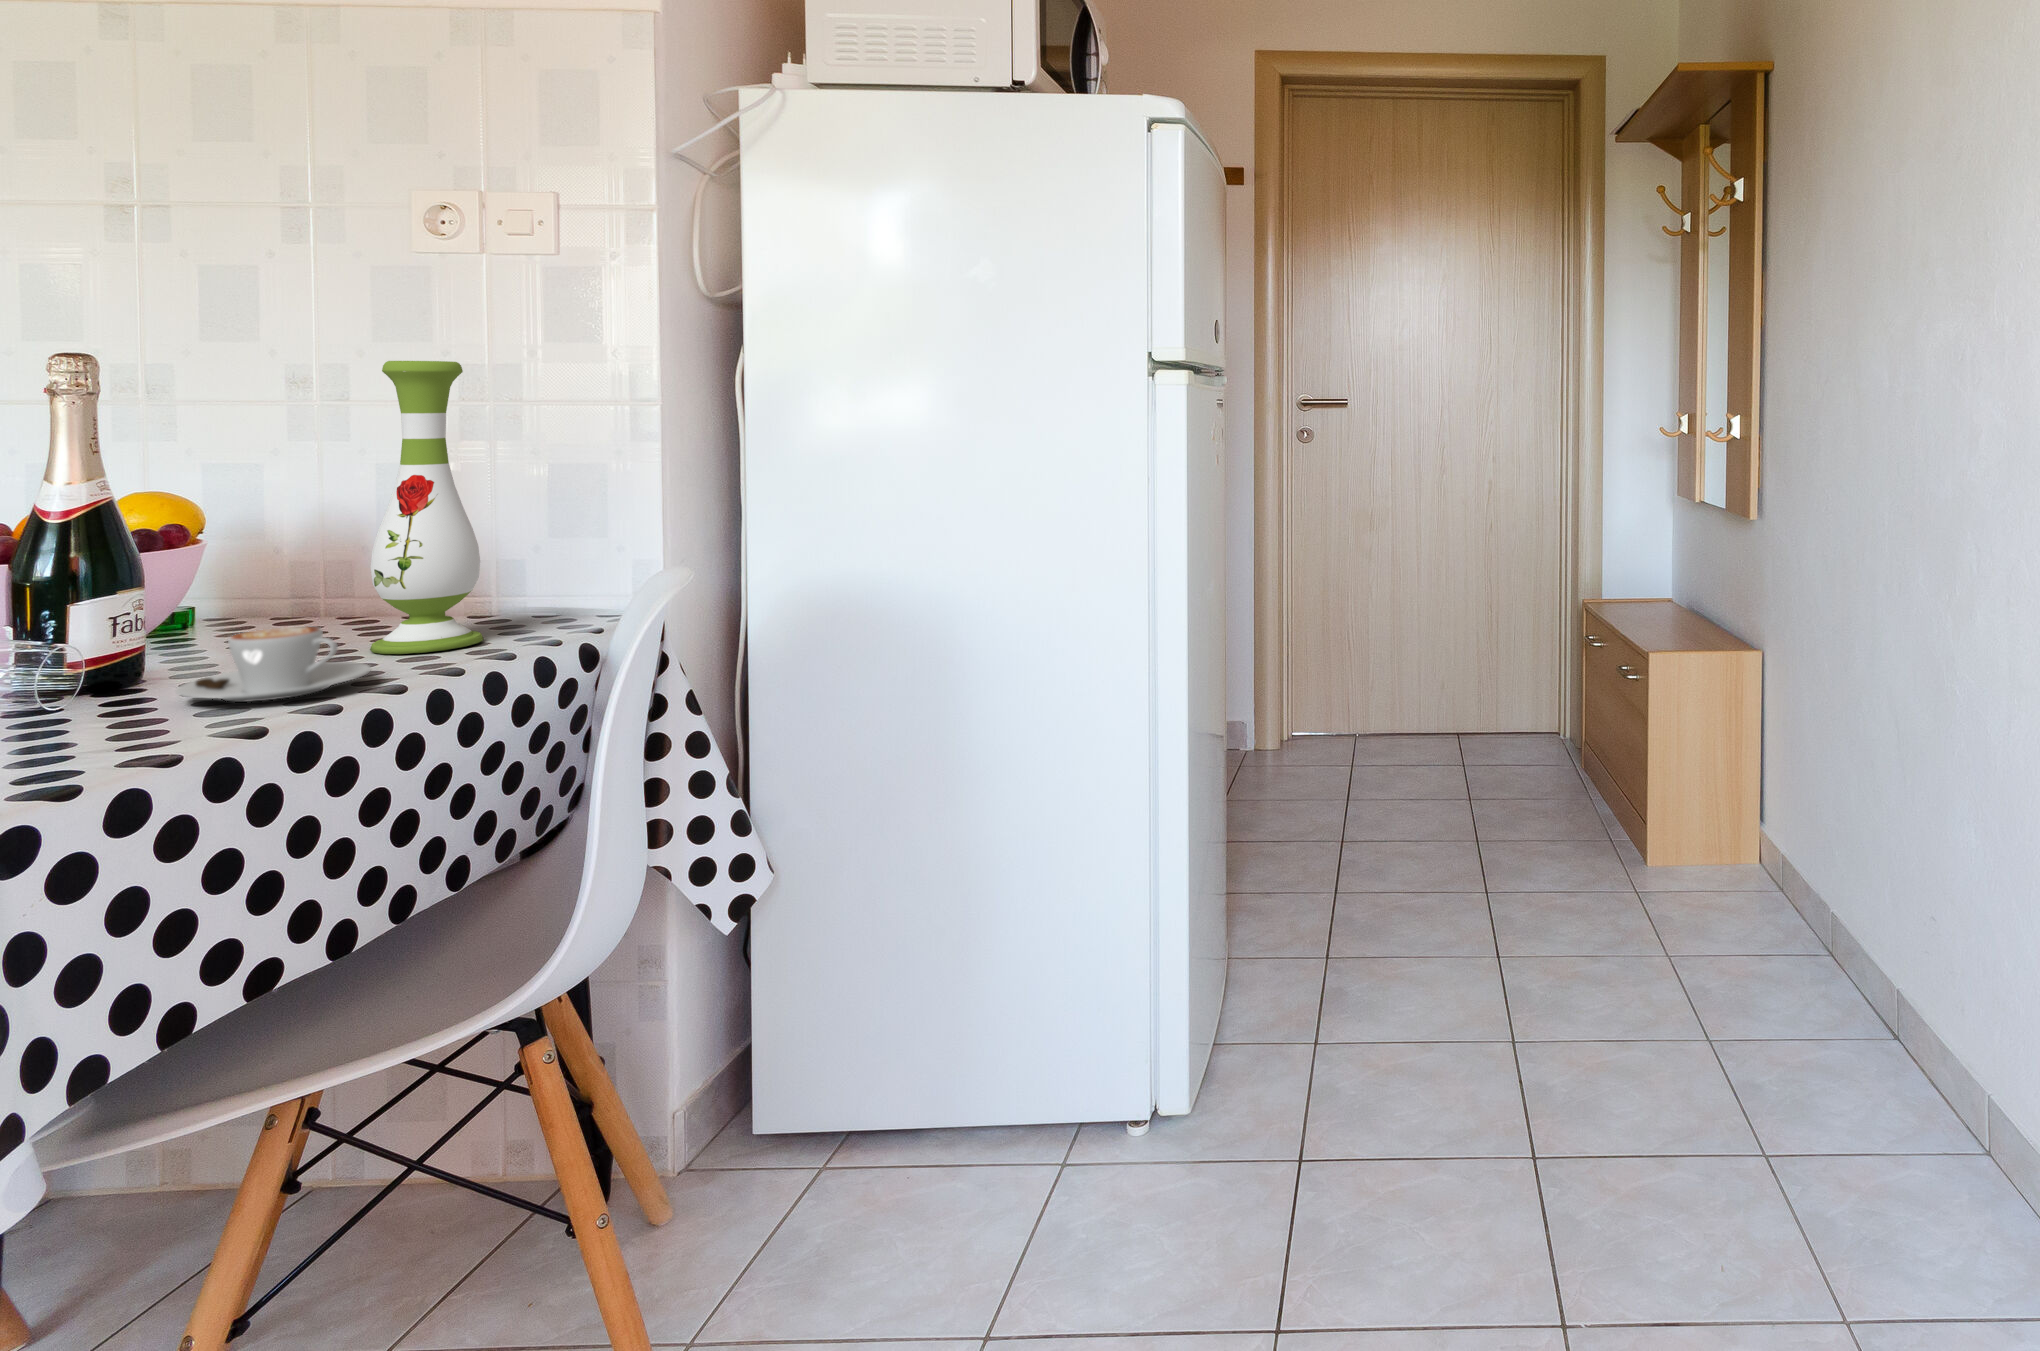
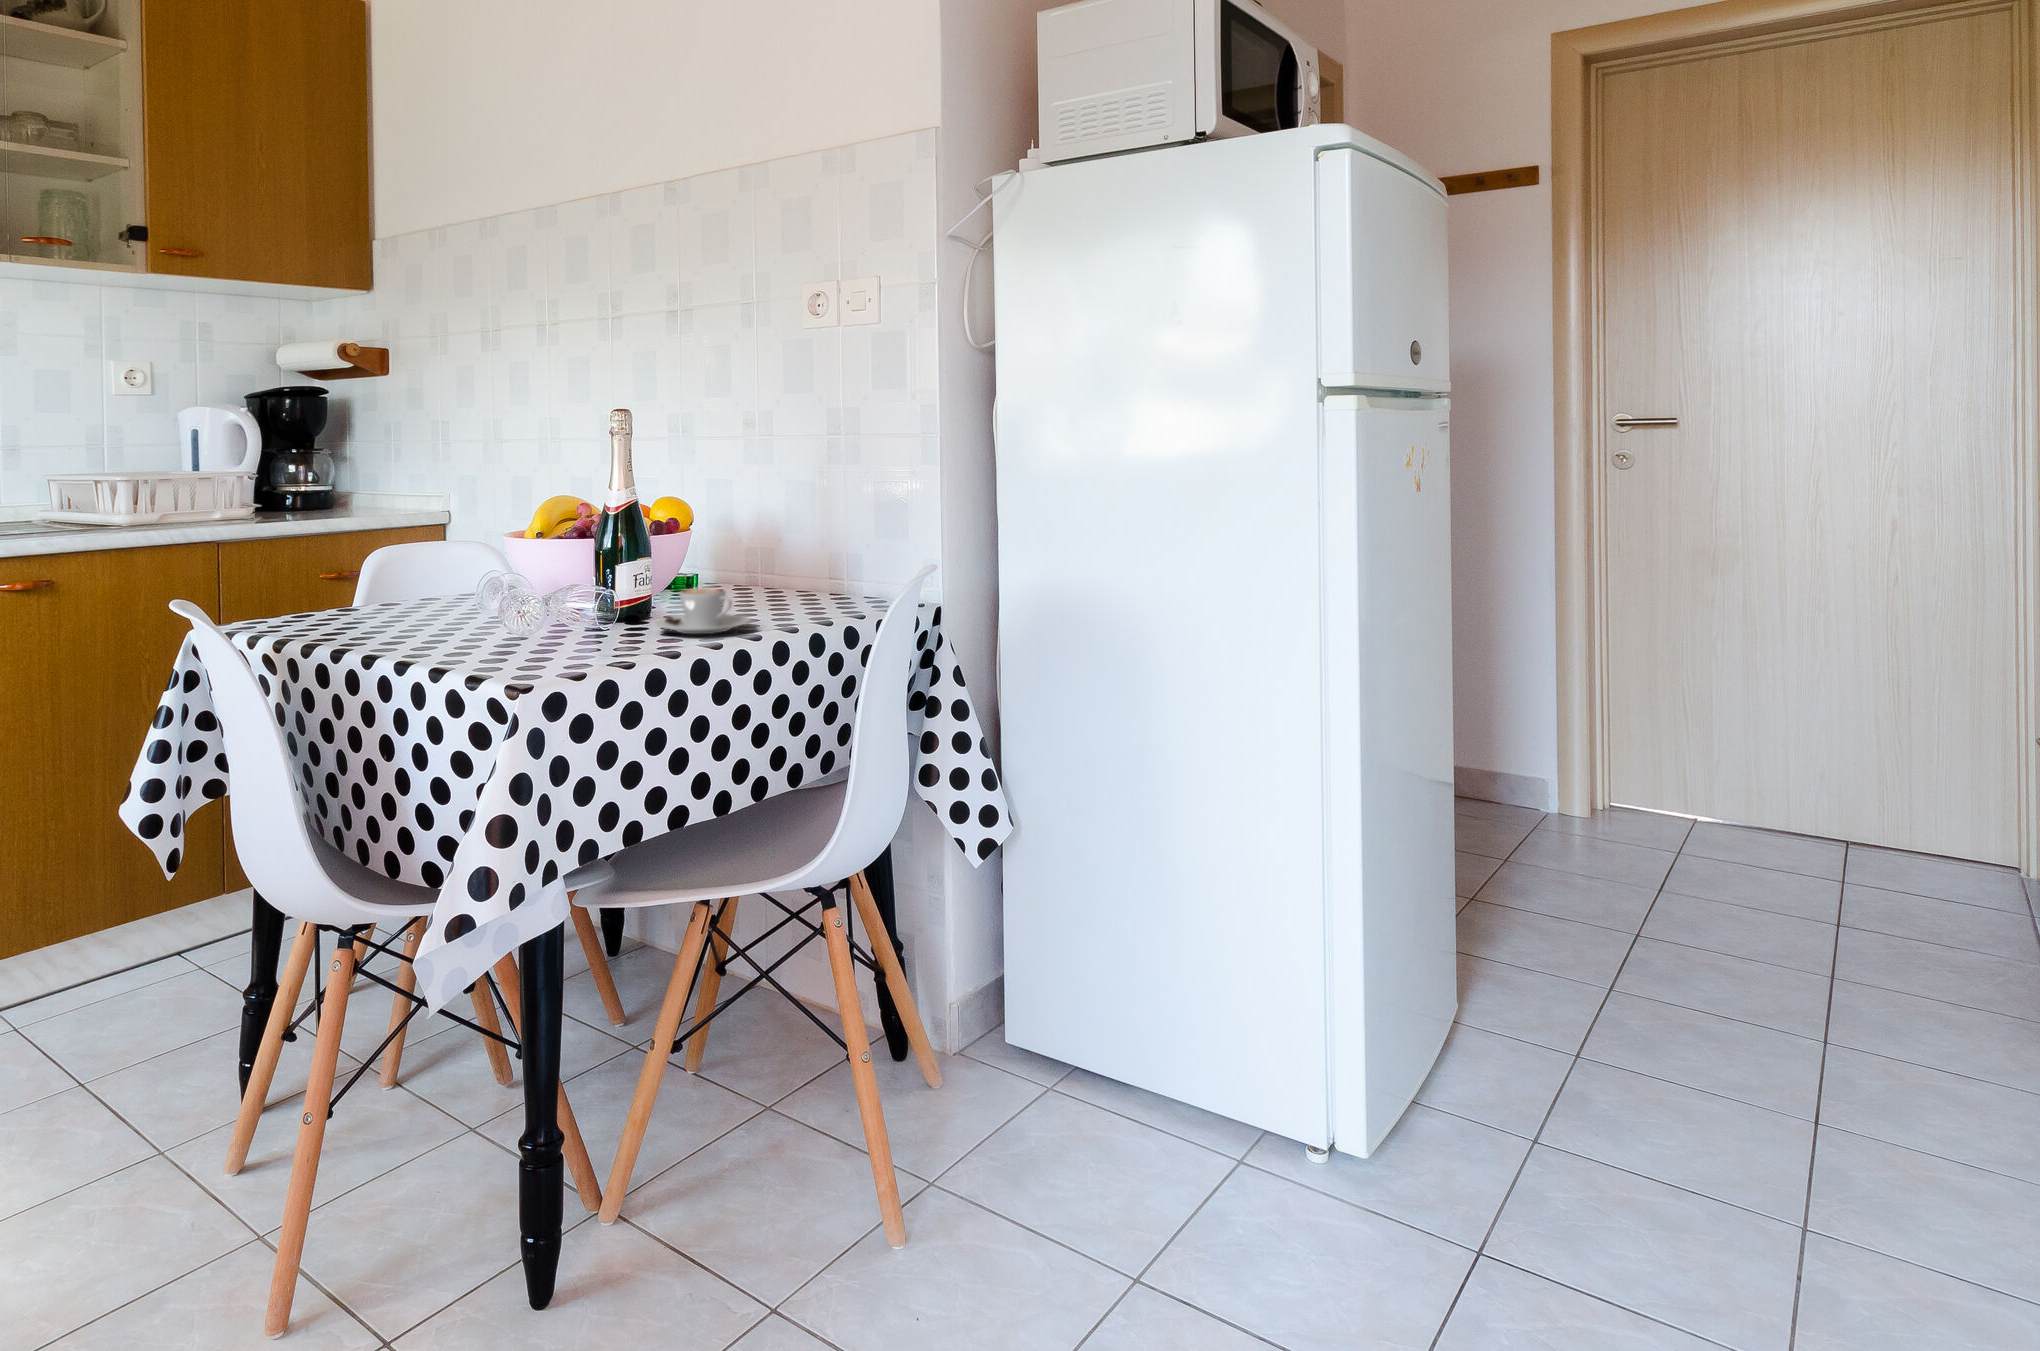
vase: present [370,361,483,654] -> none [759,409,822,615]

